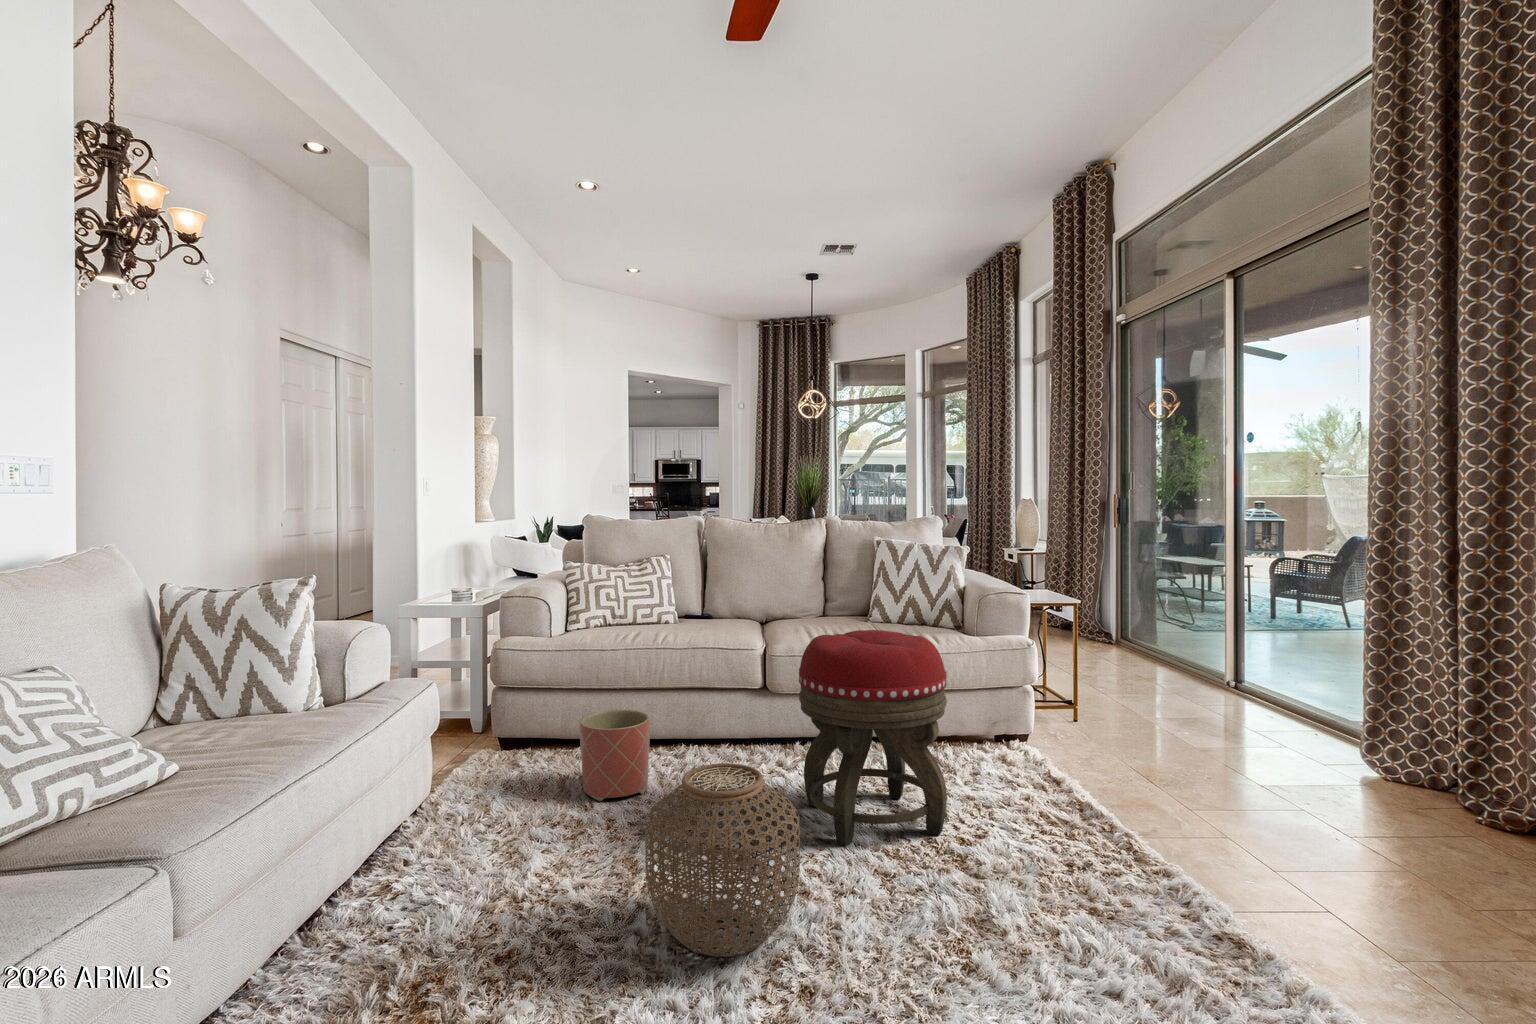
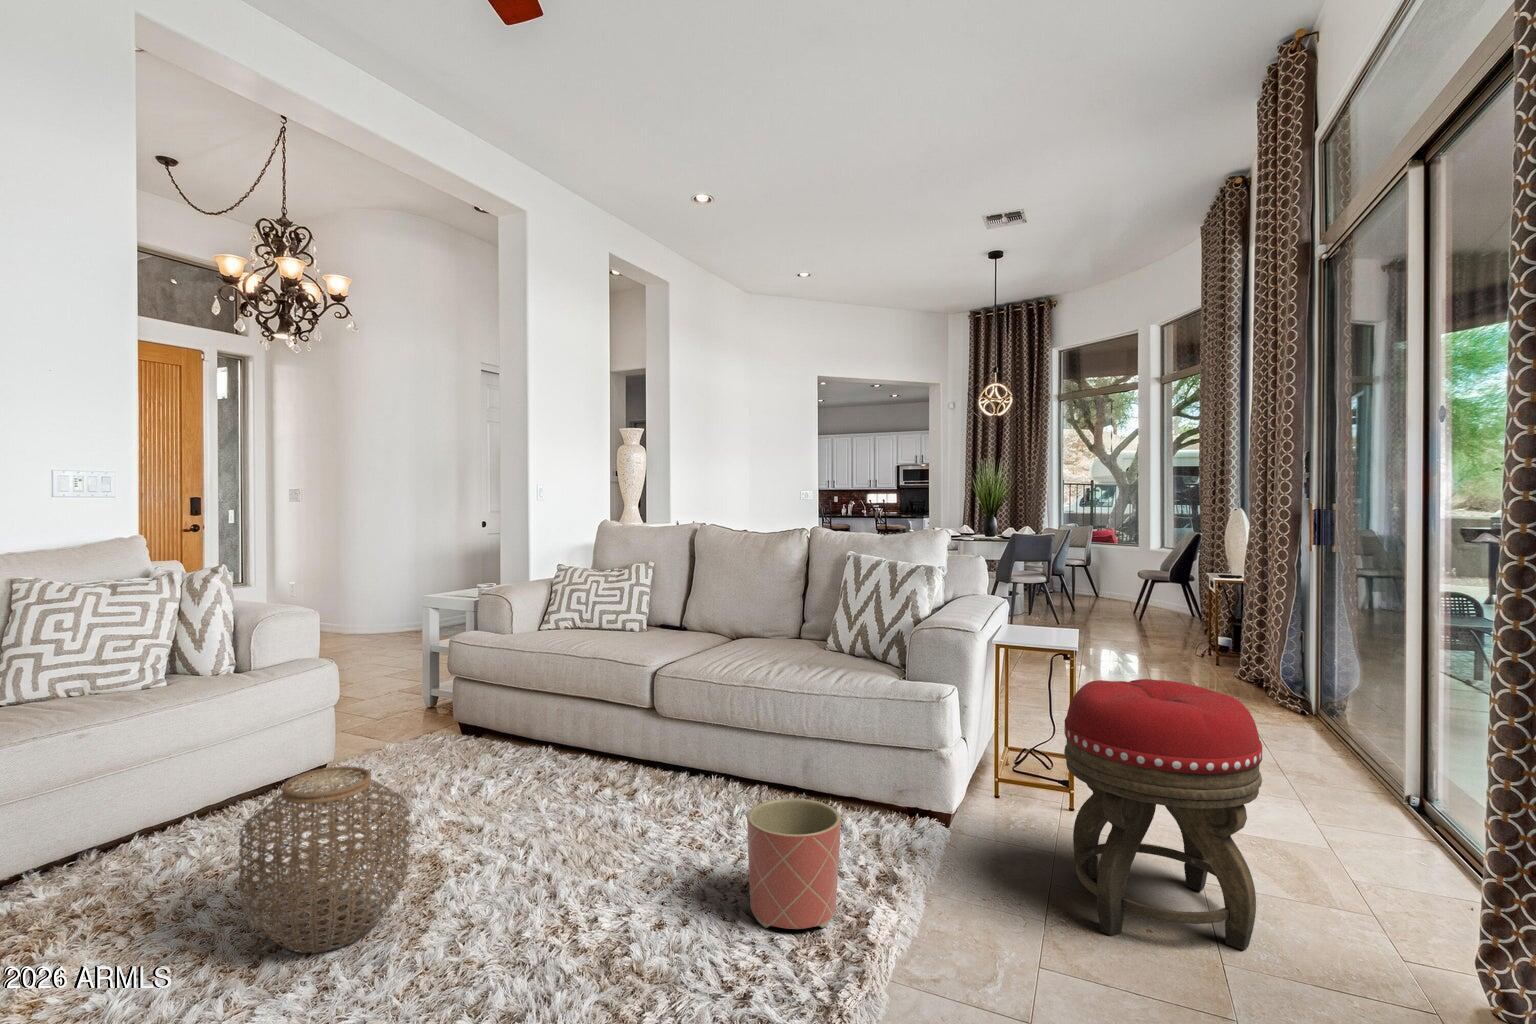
footstool: present [799,630,947,846] -> present [1064,679,1262,950]
planter: present [579,710,650,801] -> present [747,798,841,929]

